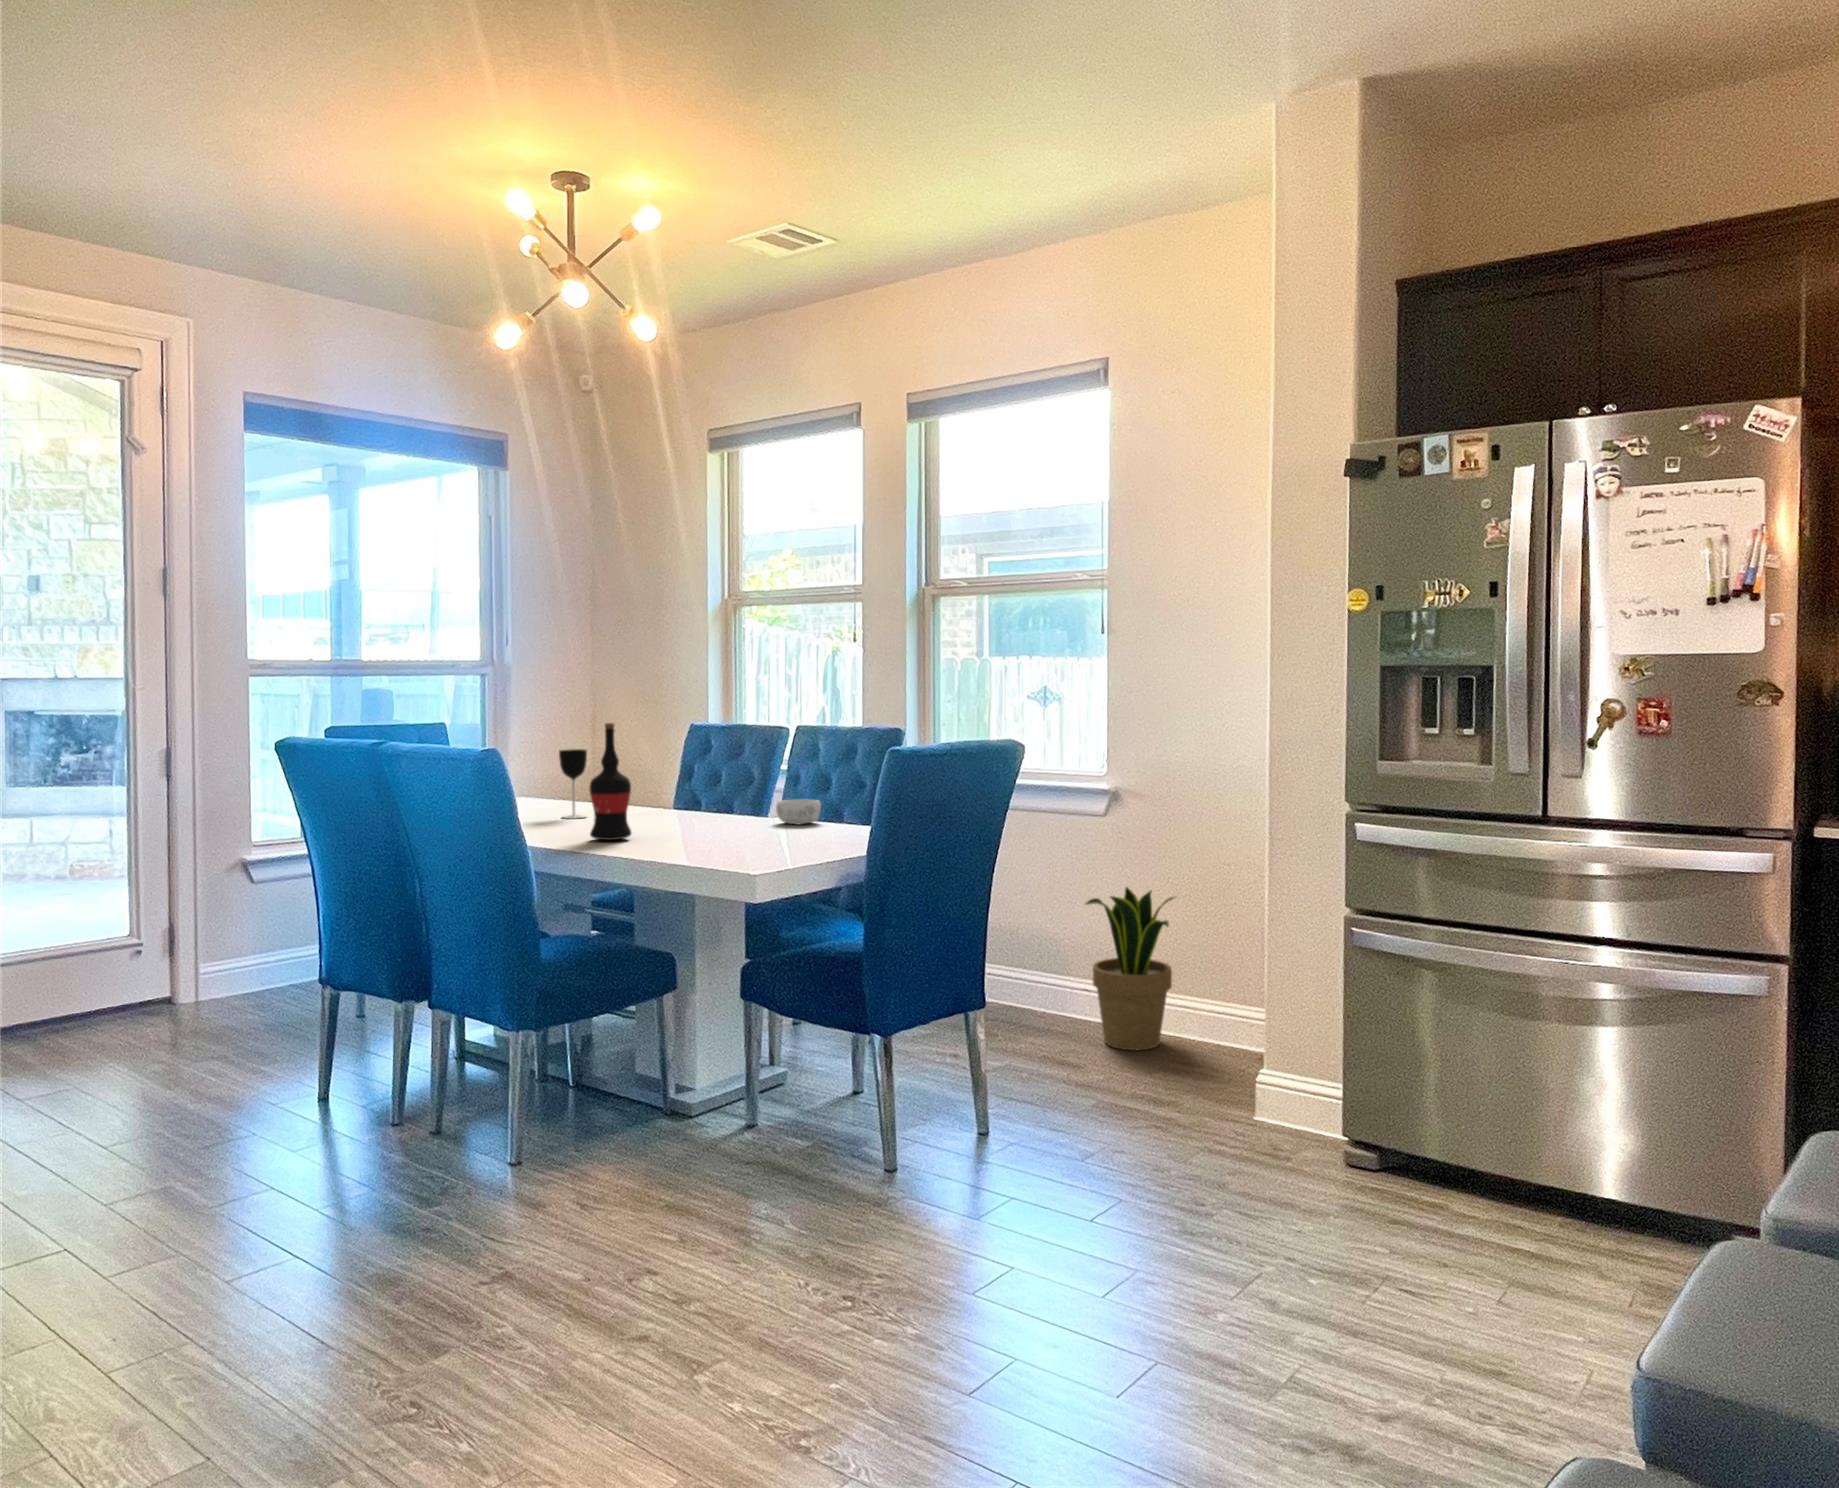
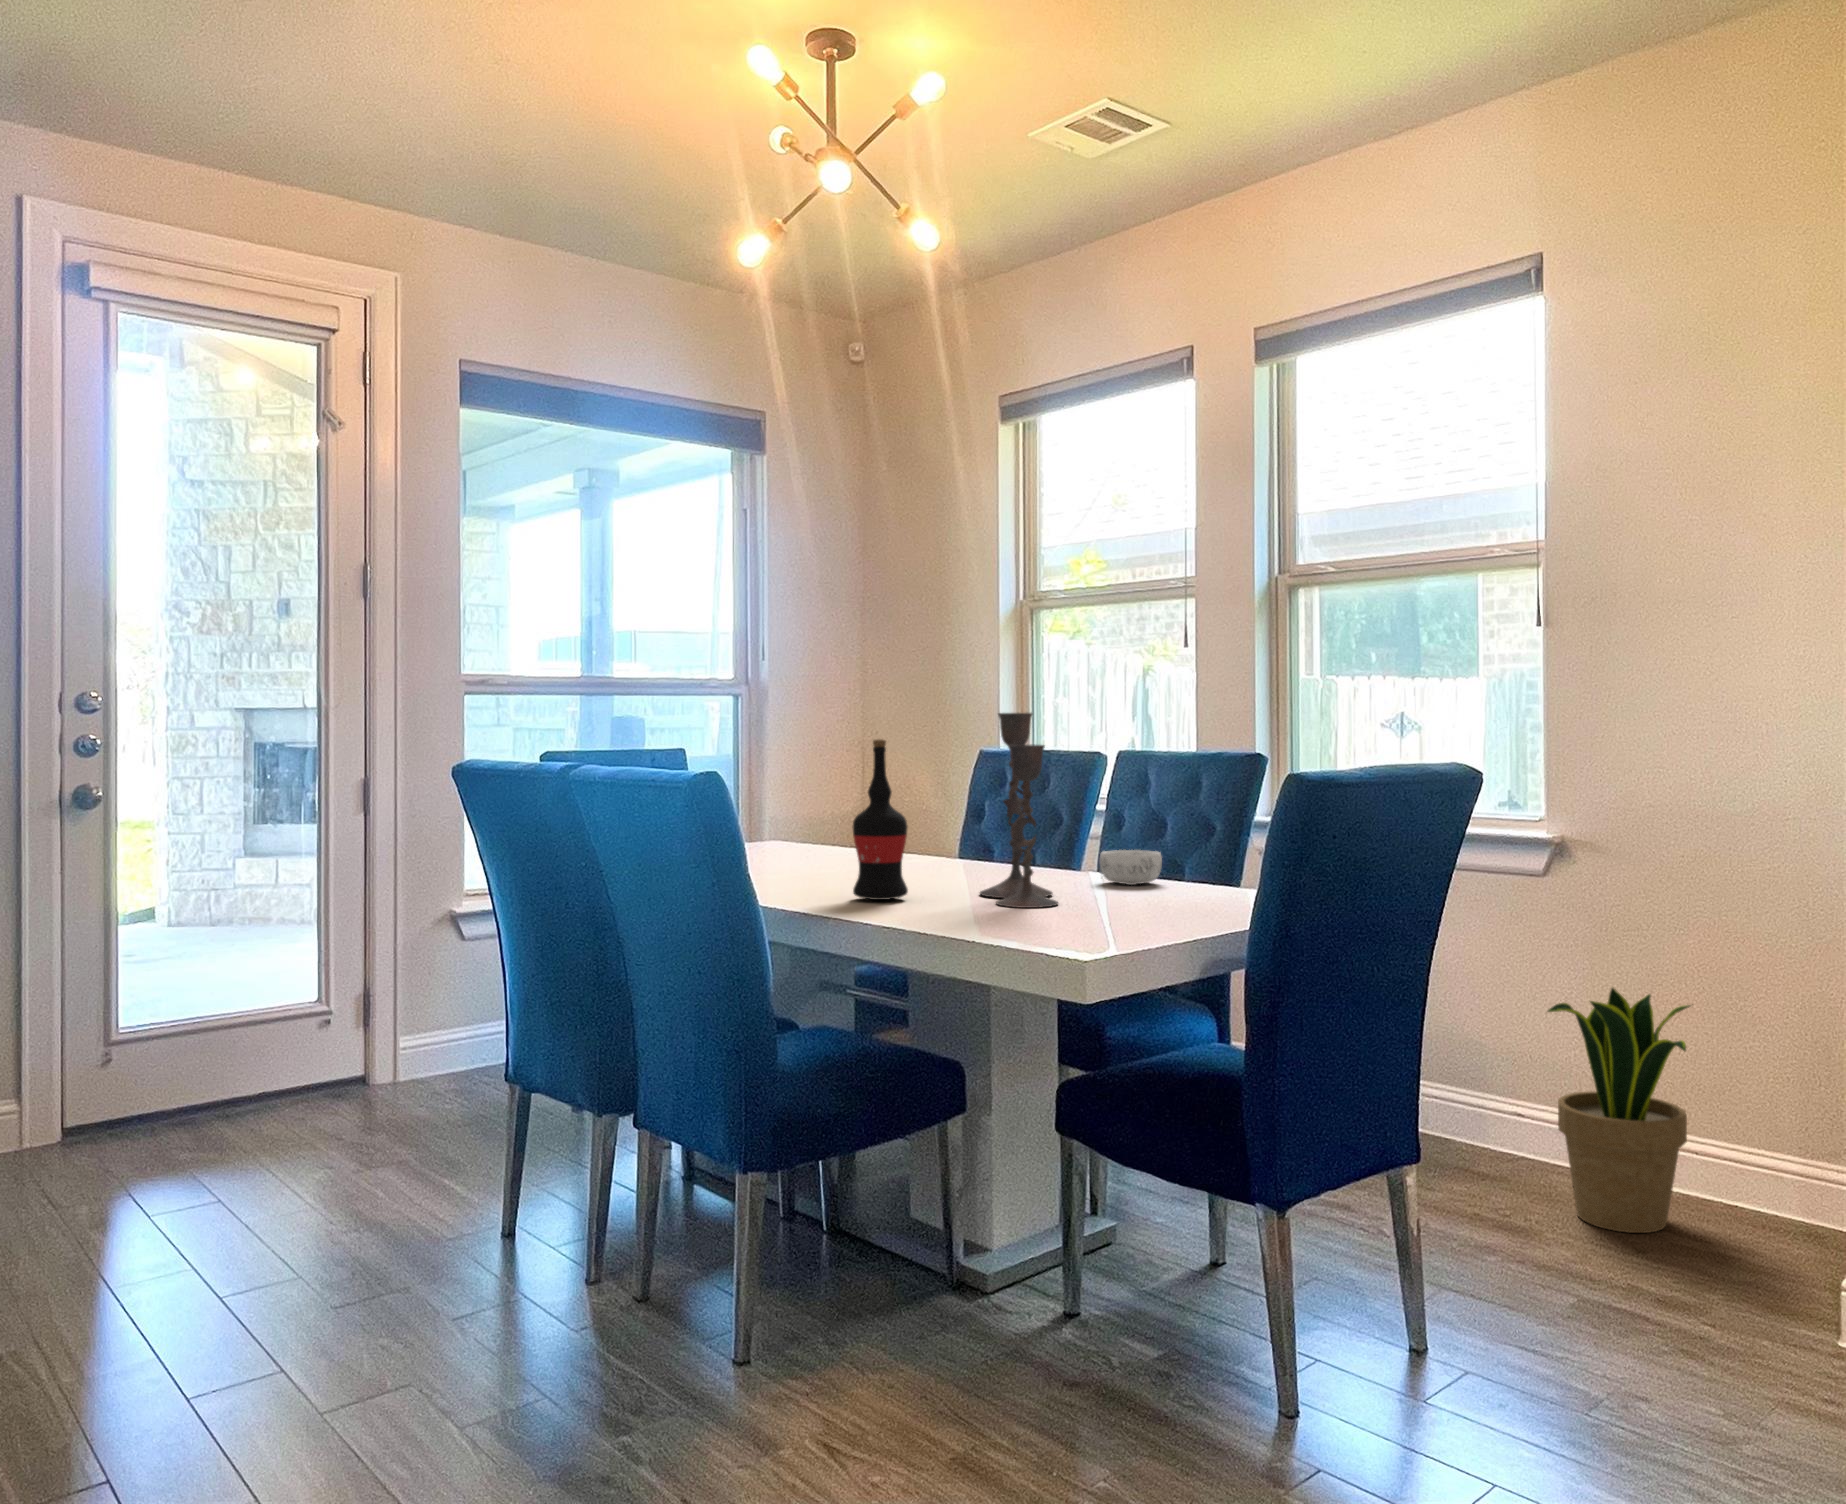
candlestick: none [686,702,742,843] -> present [980,713,1058,908]
wine glass: present [559,749,587,819] -> none [811,780,846,871]

